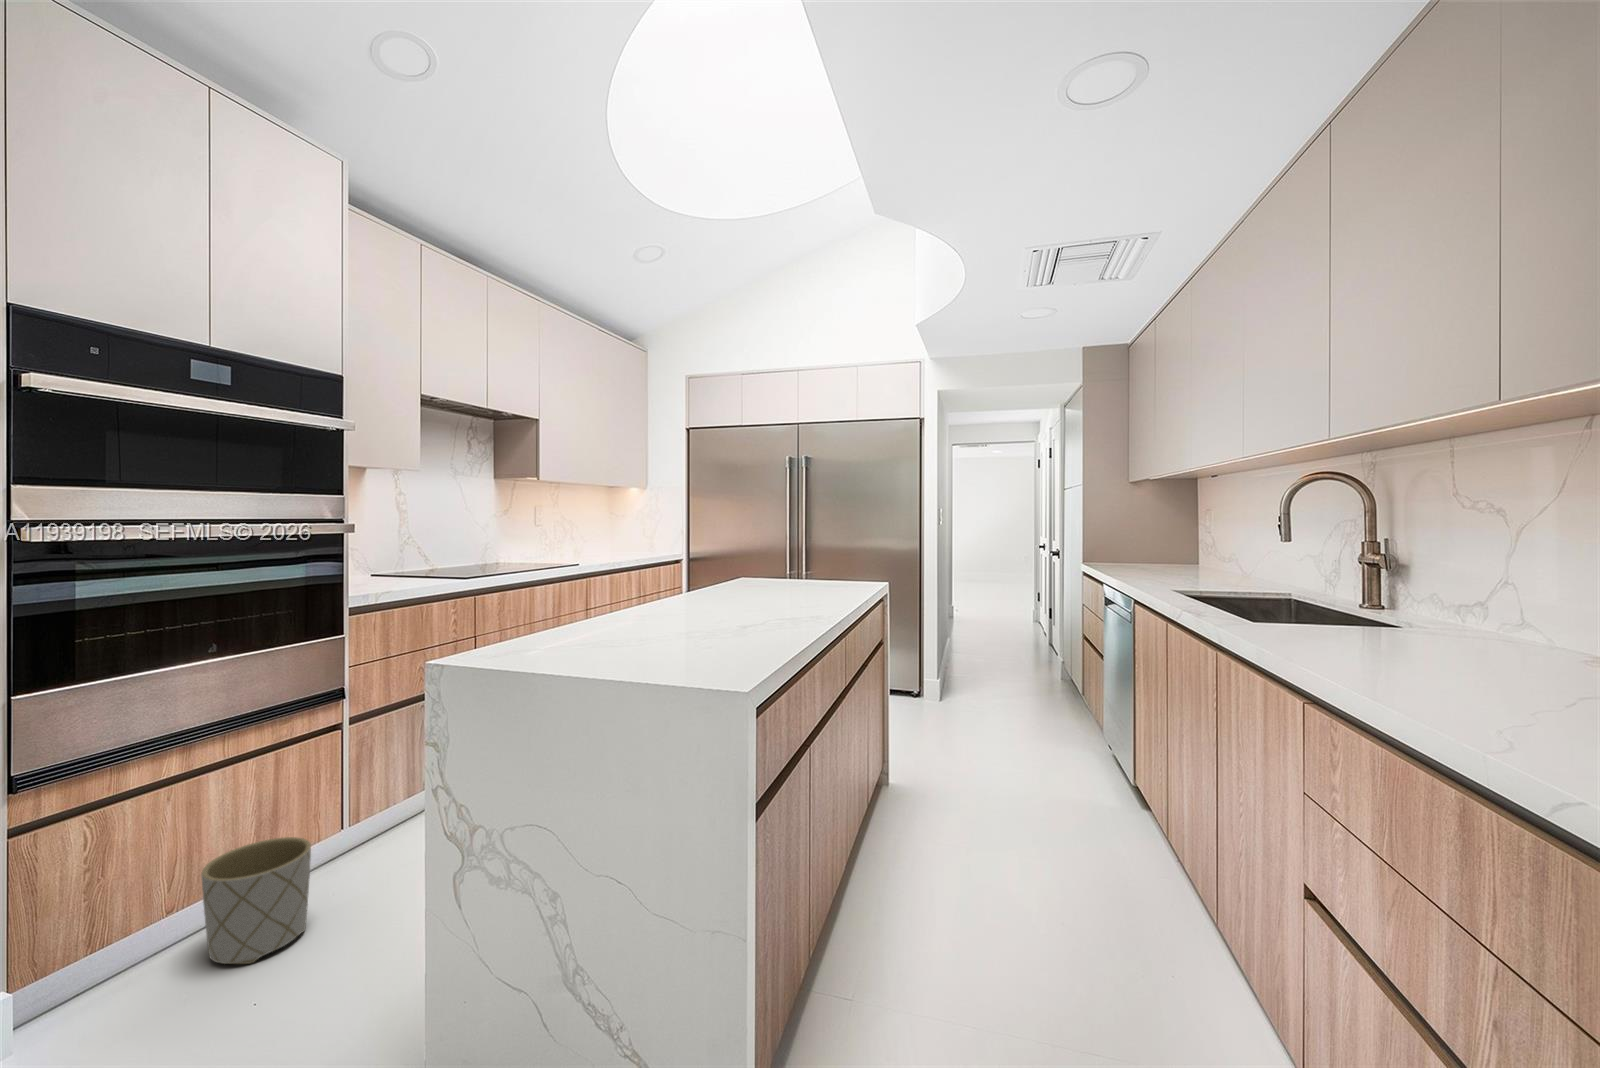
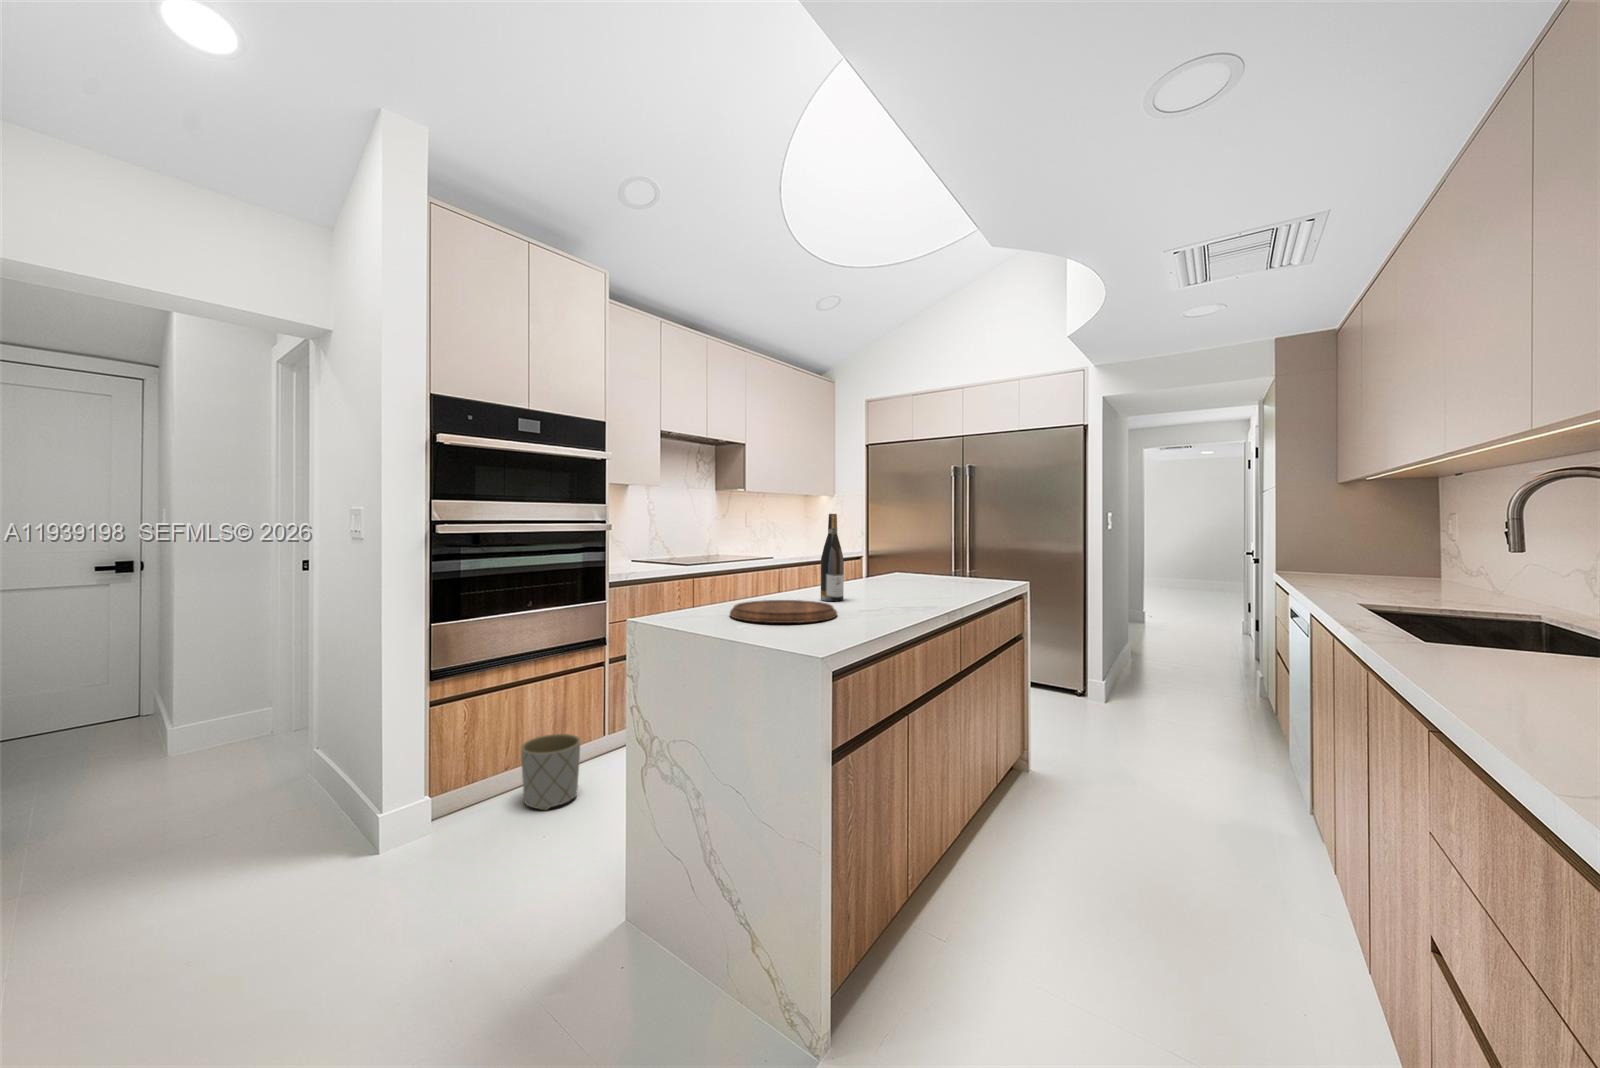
wine bottle: none [686,511,715,621] -> present [821,514,844,601]
cutting board: none [580,624,728,661] -> present [730,600,837,623]

